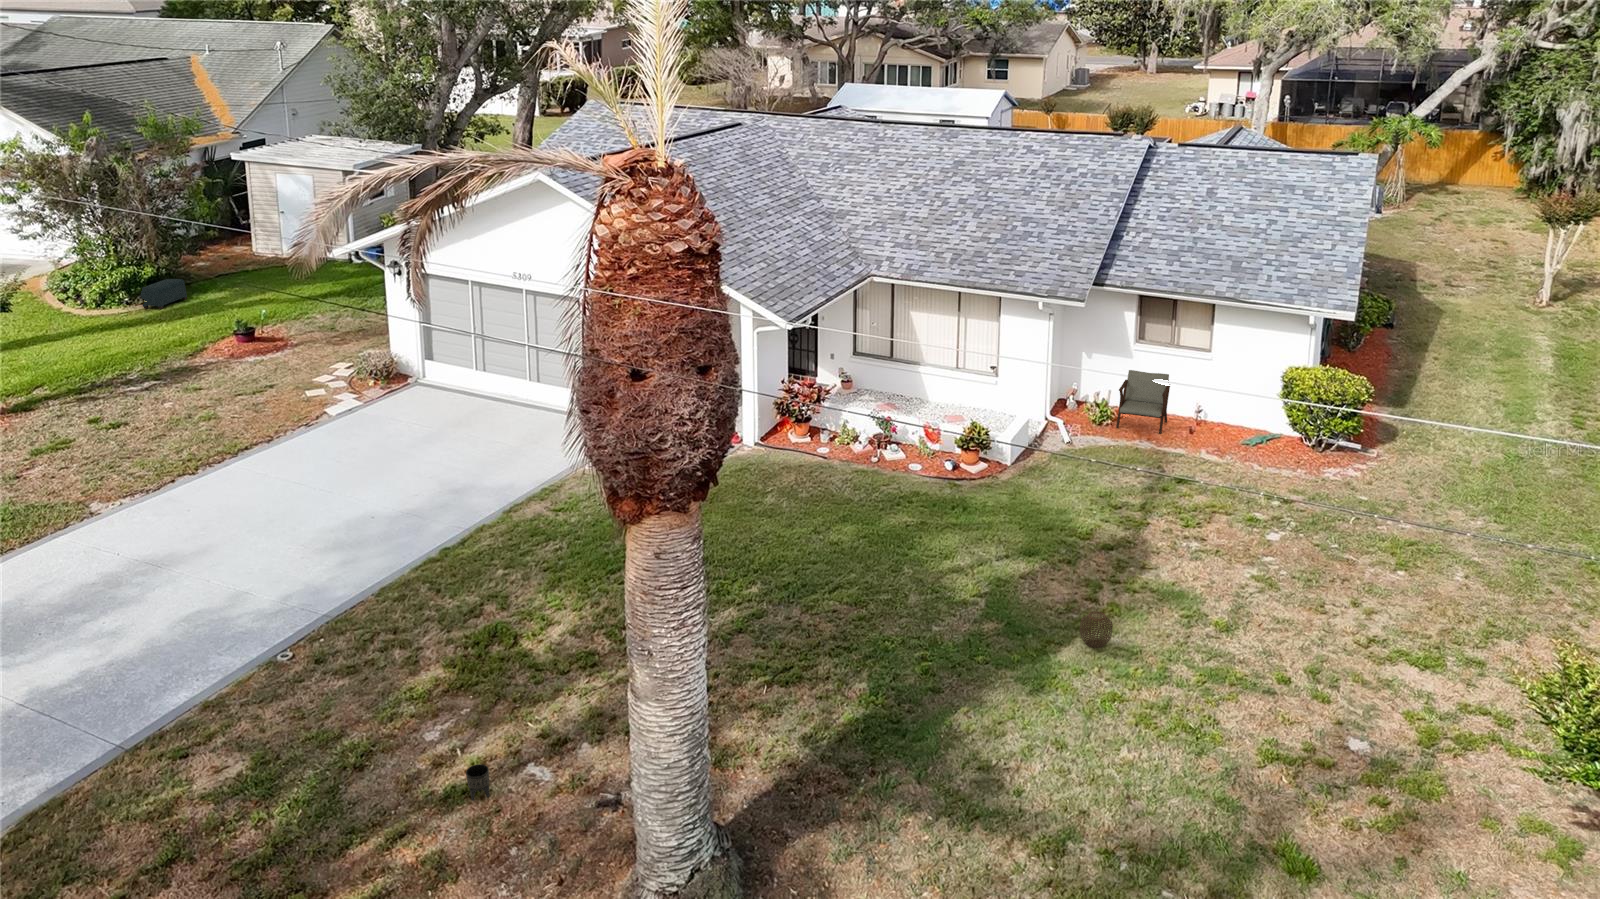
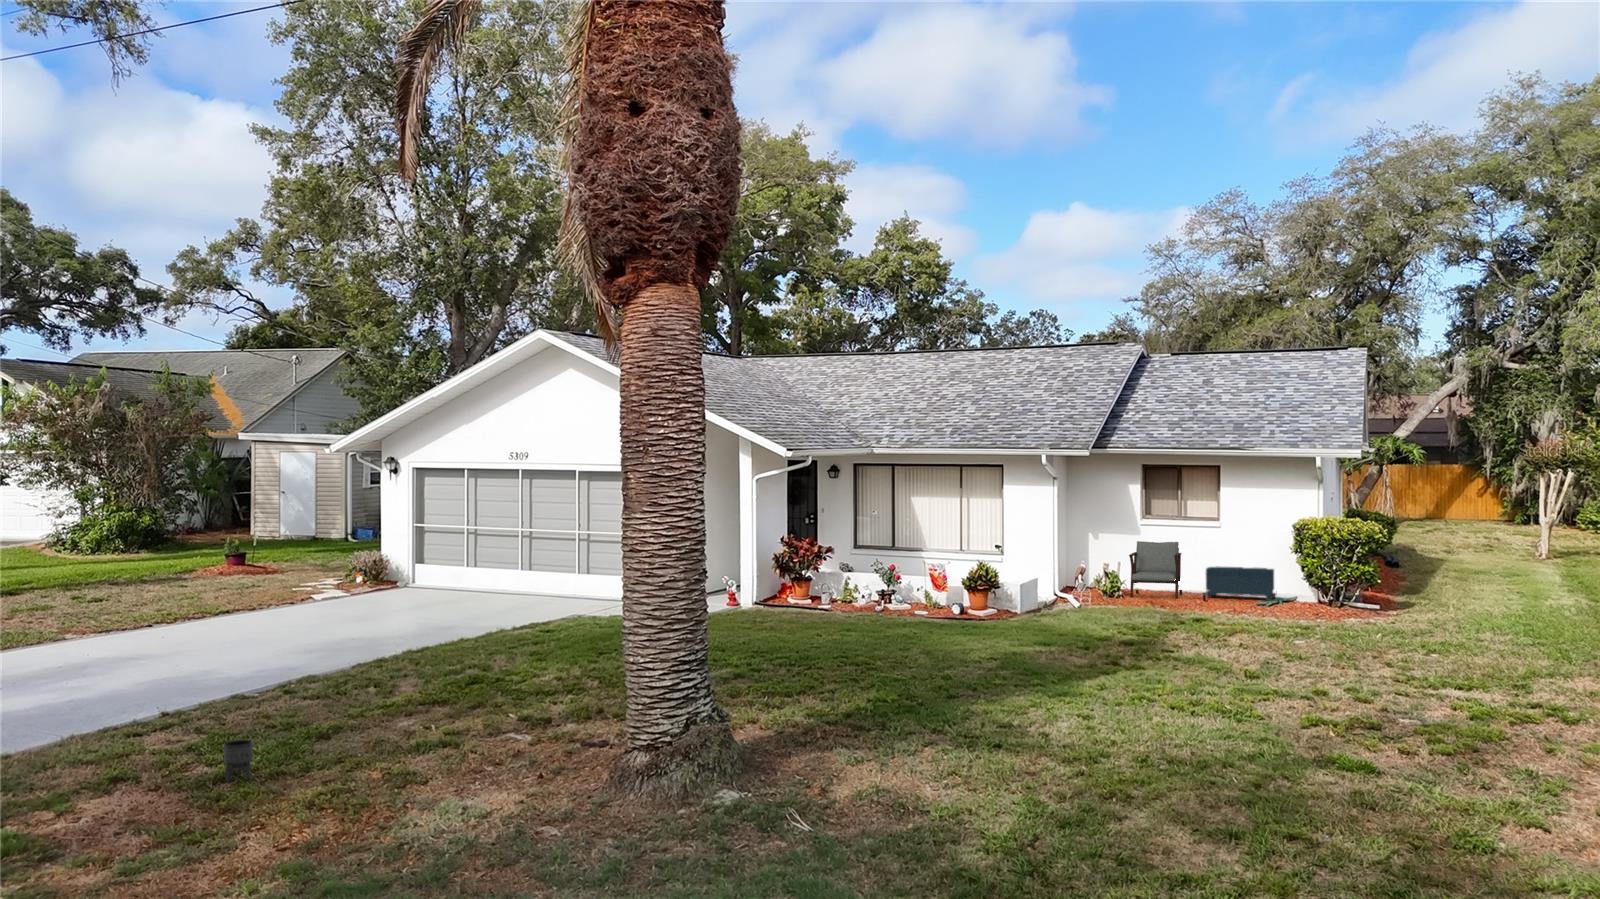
bench: present [141,279,187,309] -> present [1205,566,1276,601]
woven basket: present [1080,611,1113,648] -> none [1115,638,1151,676]
planter: present [466,764,490,800] -> present [224,740,253,782]

